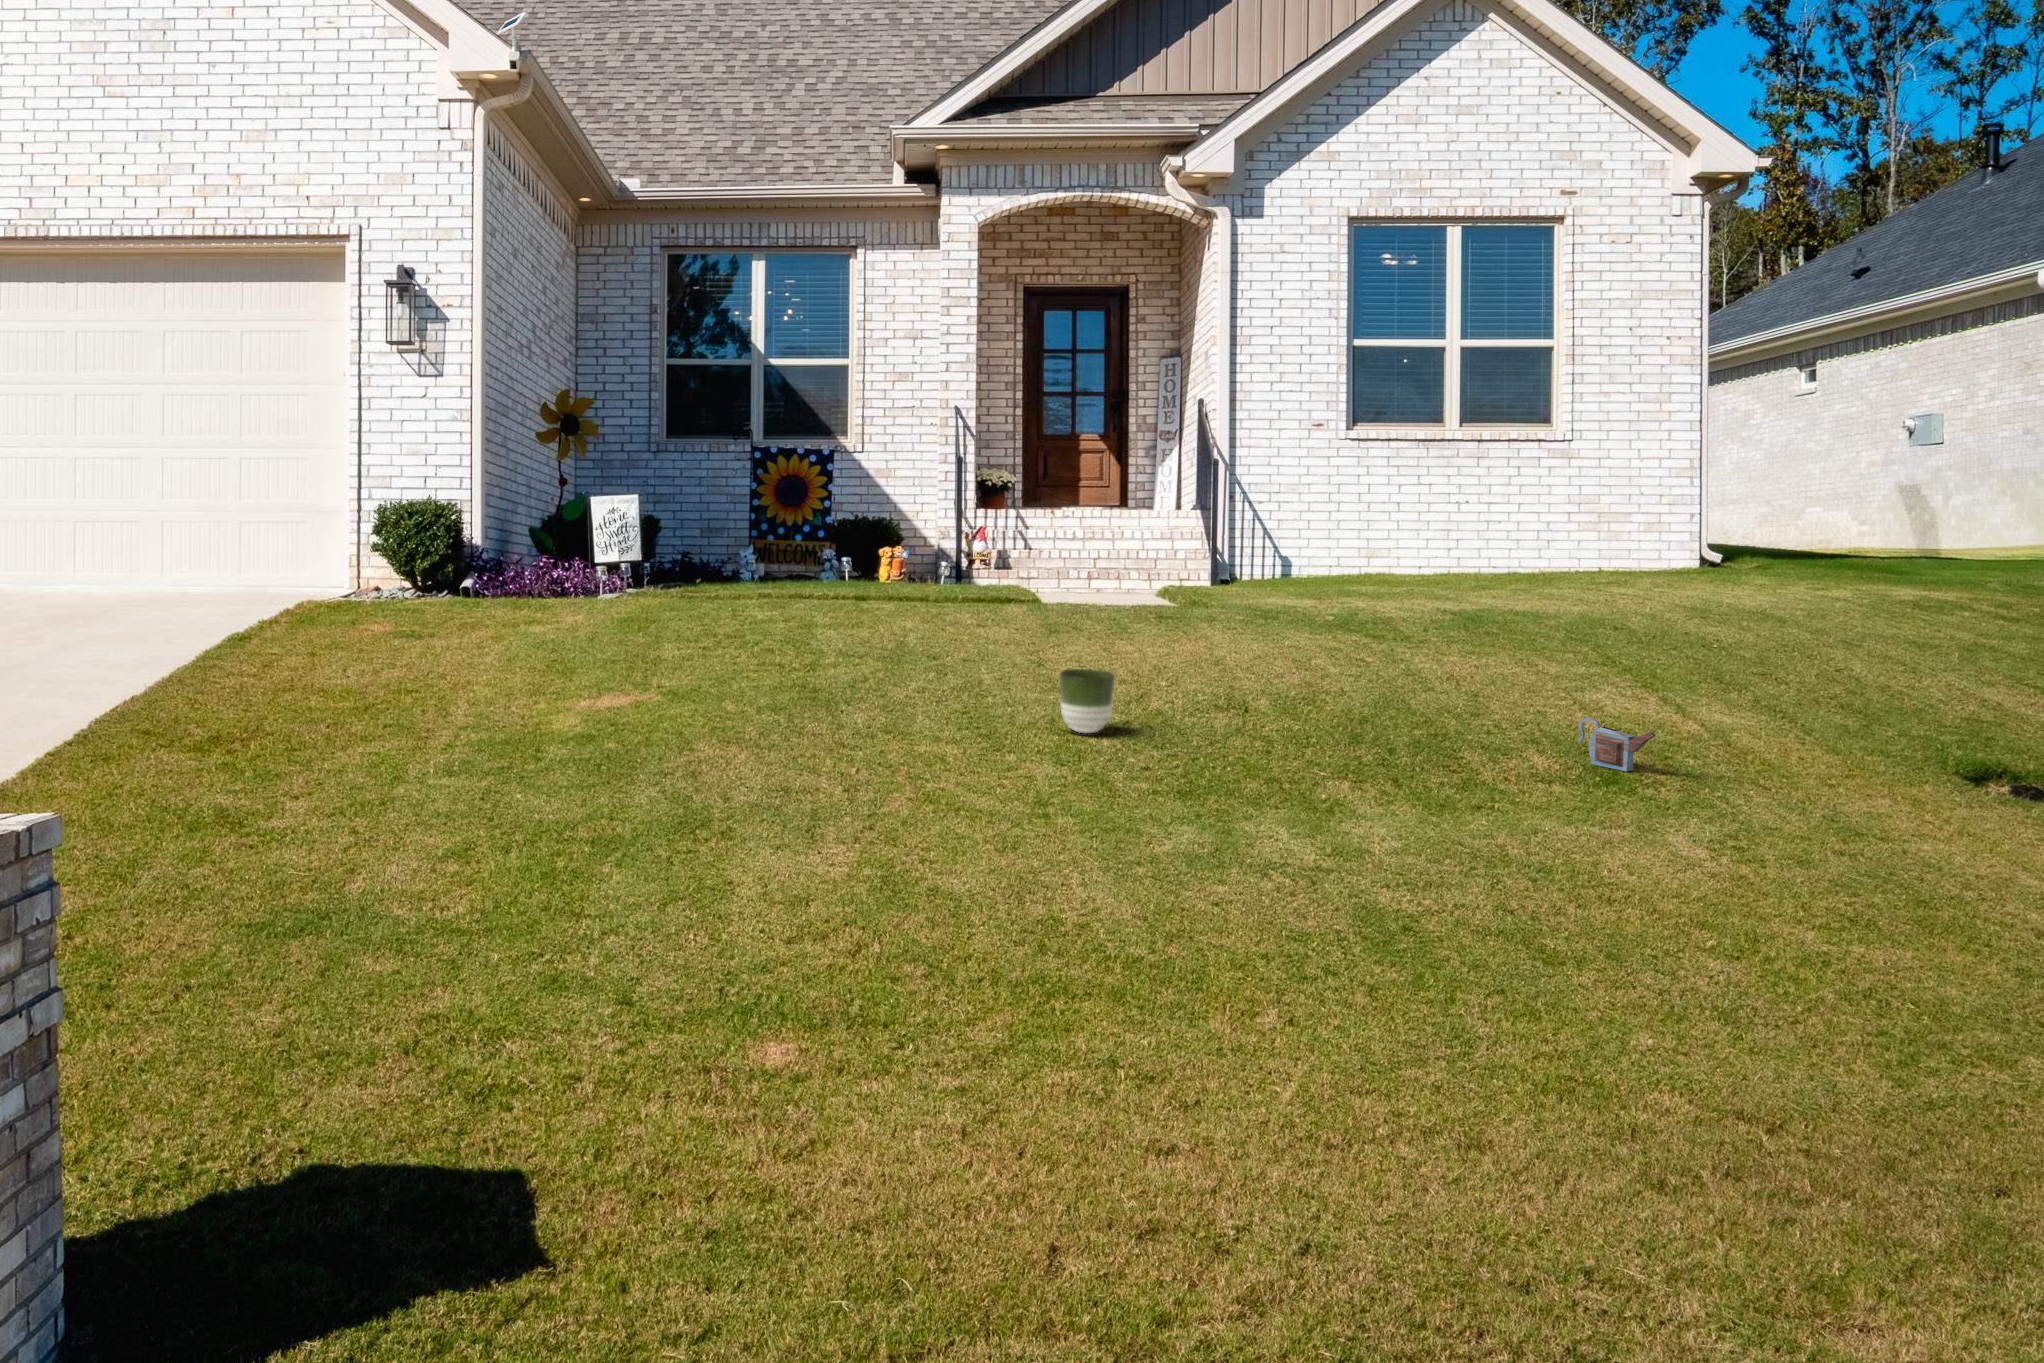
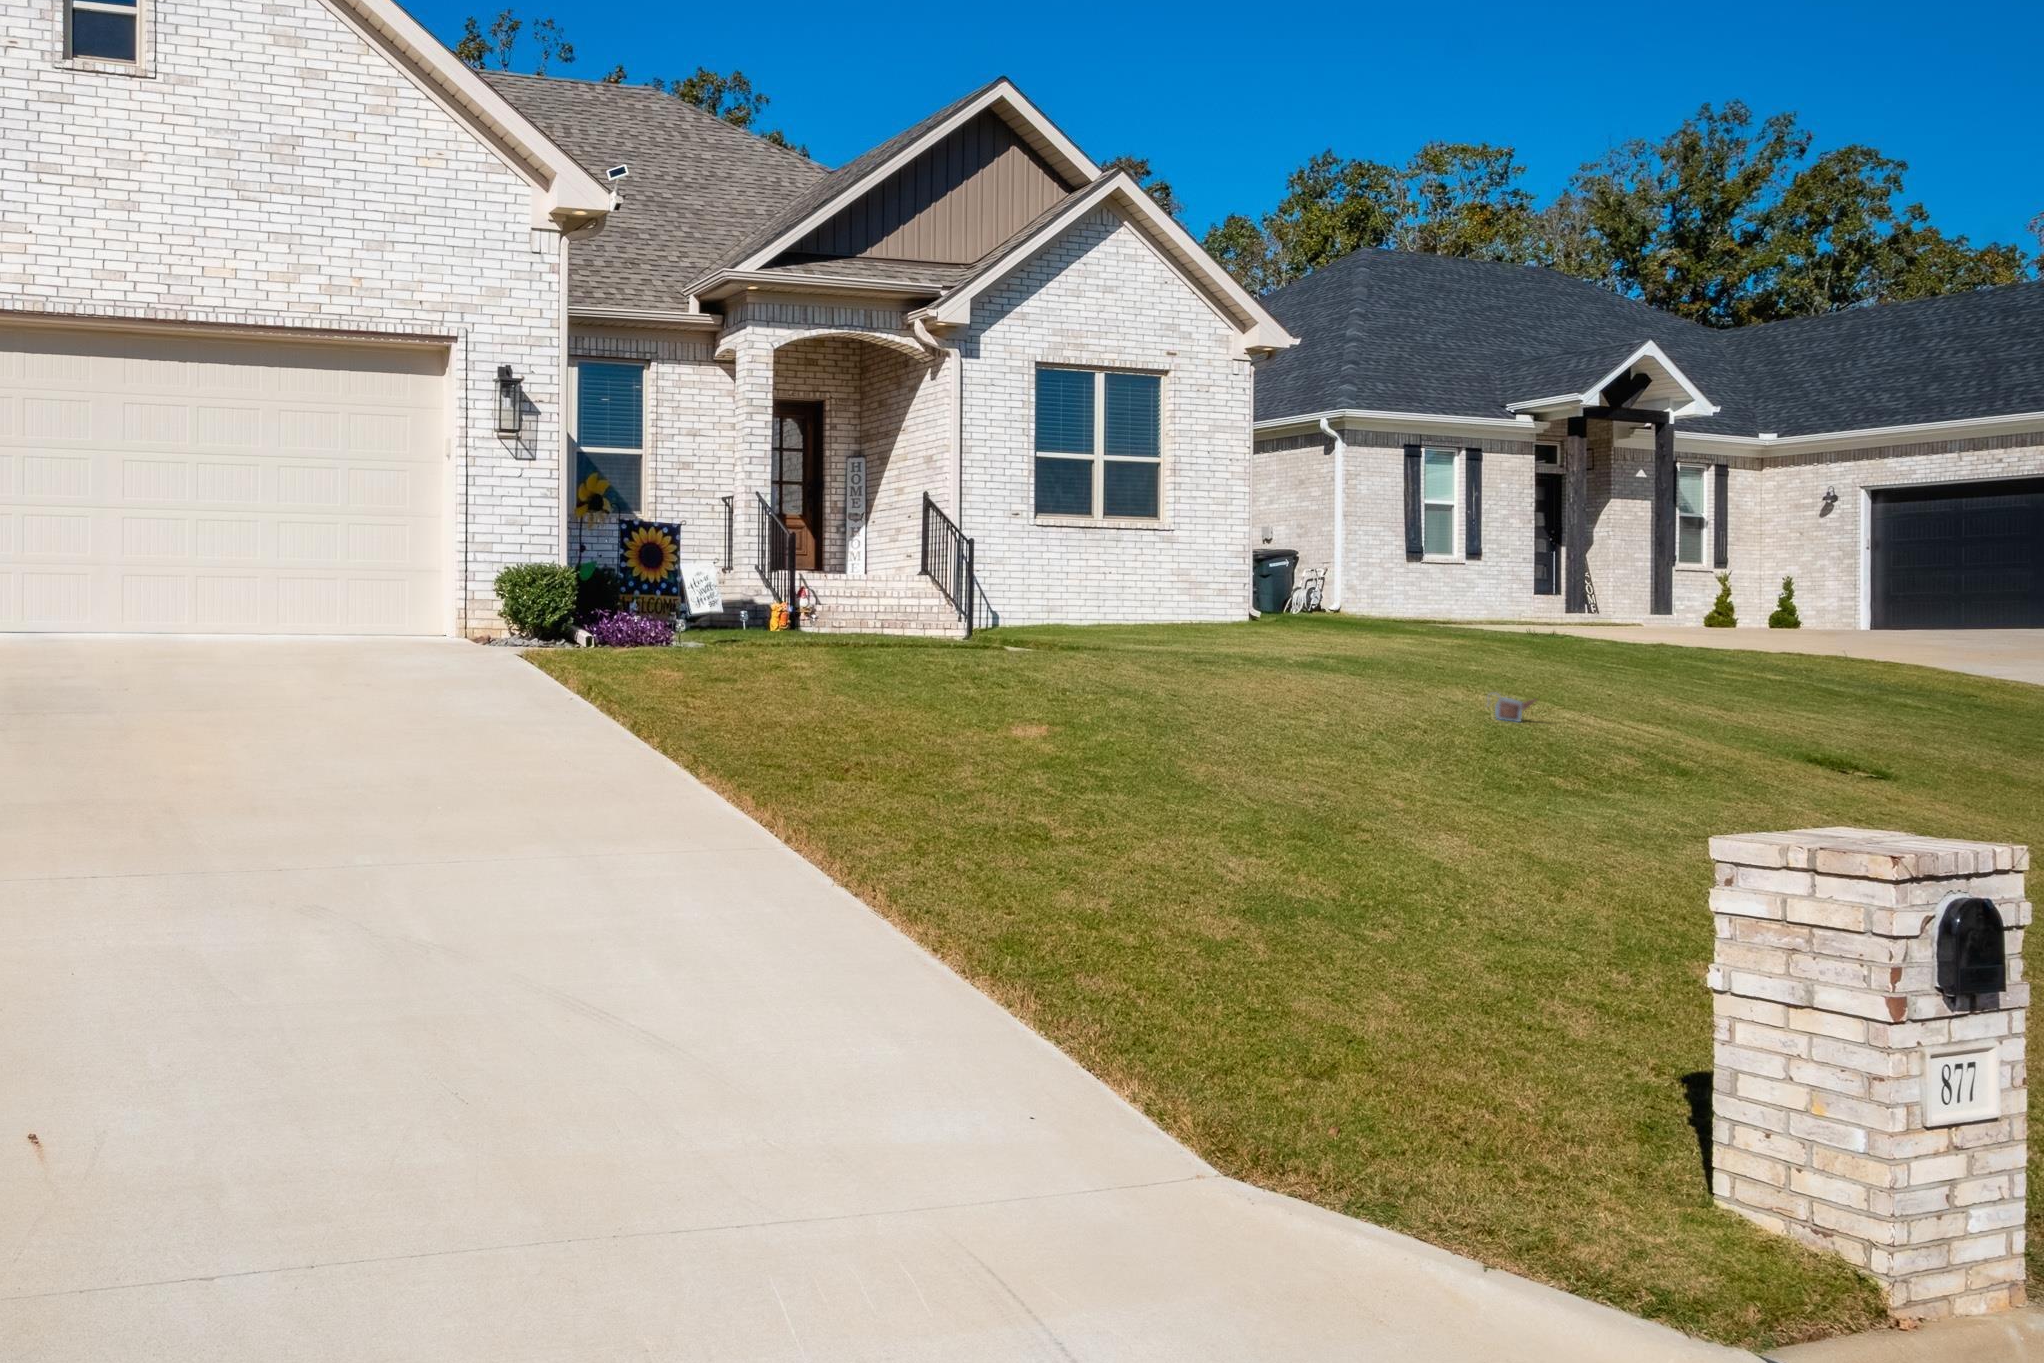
planter: present [1060,669,1115,733] -> none [1218,672,1255,713]

